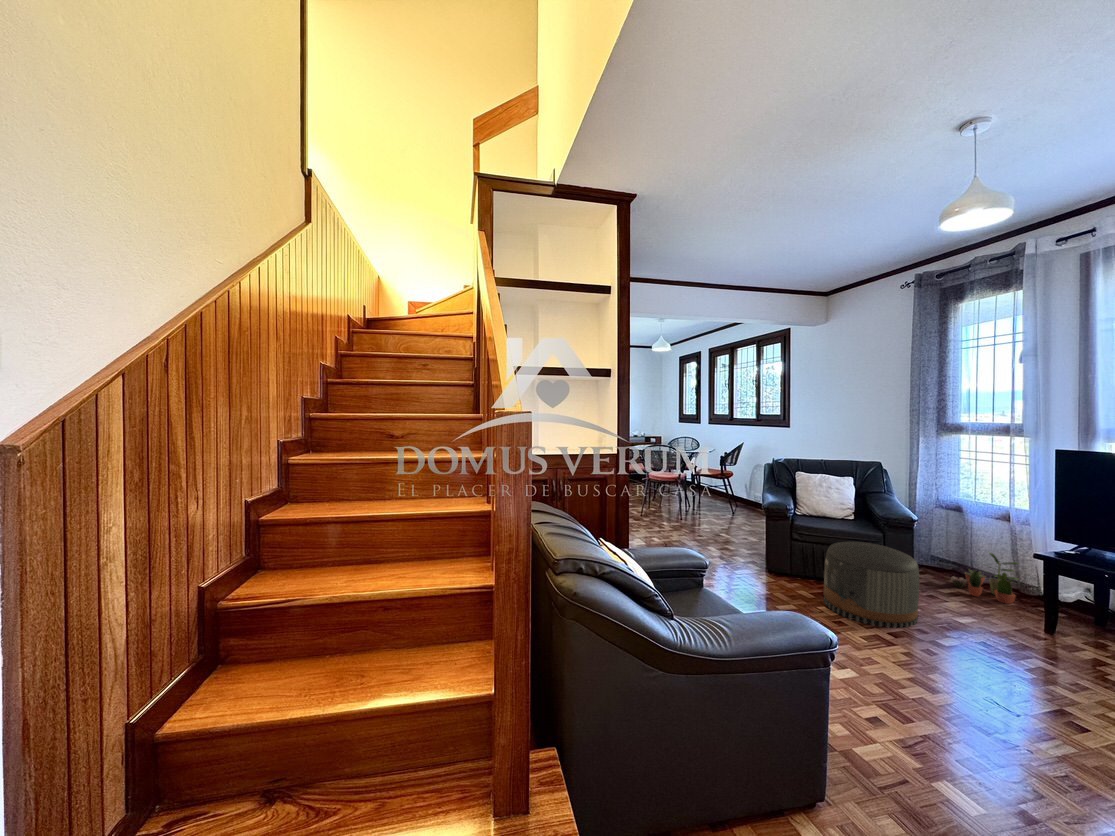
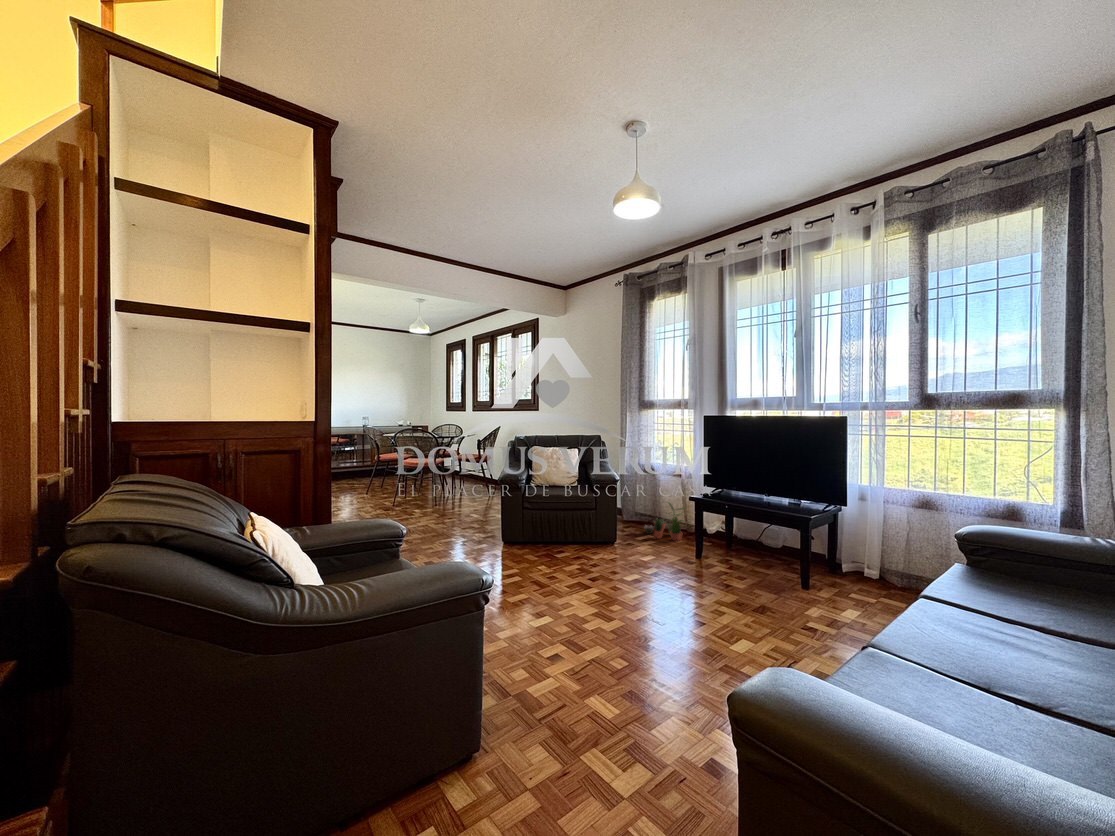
pouf: present [824,542,919,628] -> none [545,502,616,576]

